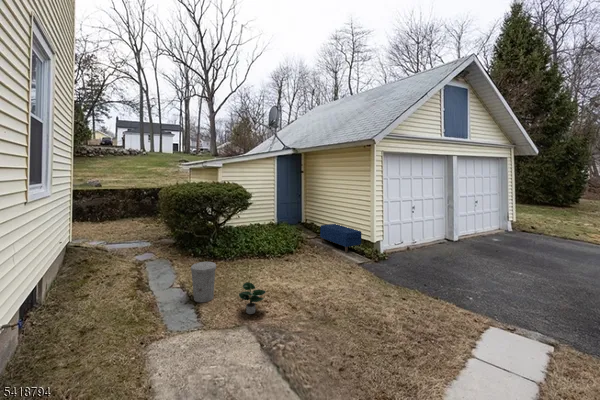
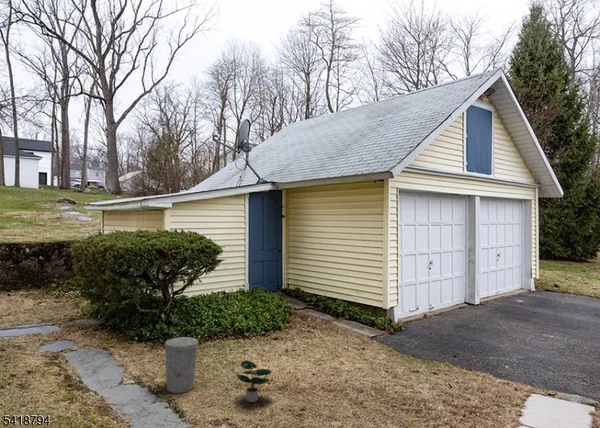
bench: present [320,224,361,253] -> none [311,288,369,327]

